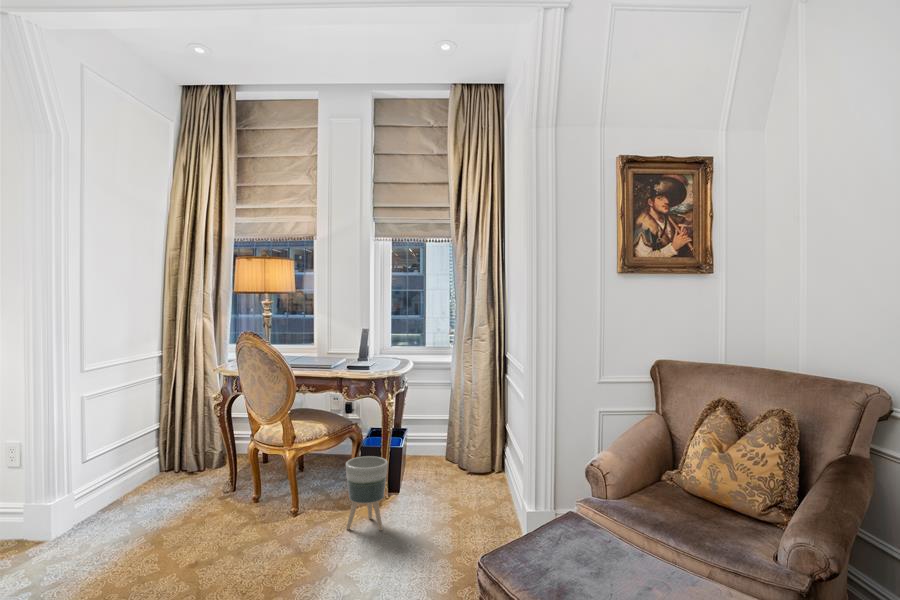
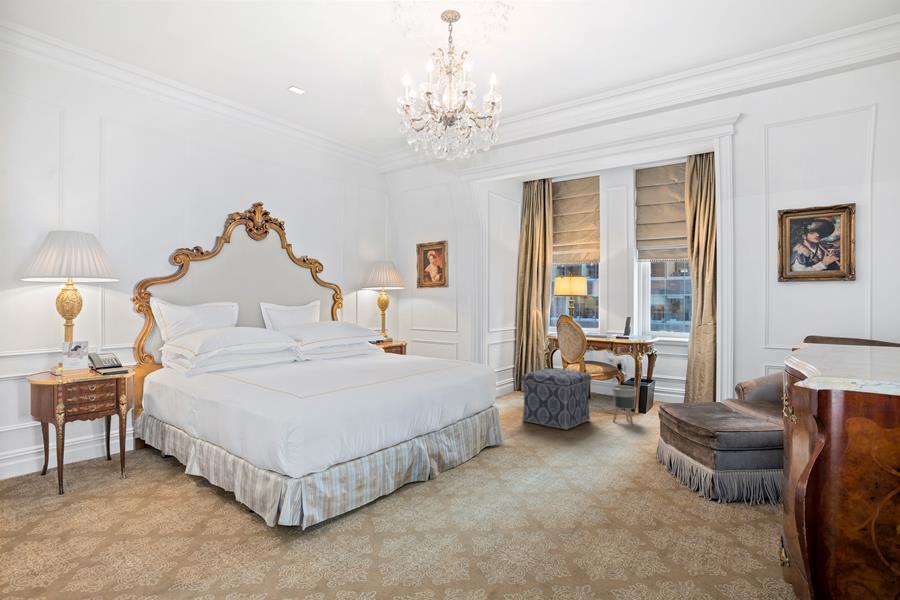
ottoman: none [152,441,307,583] -> present [521,369,591,430]

